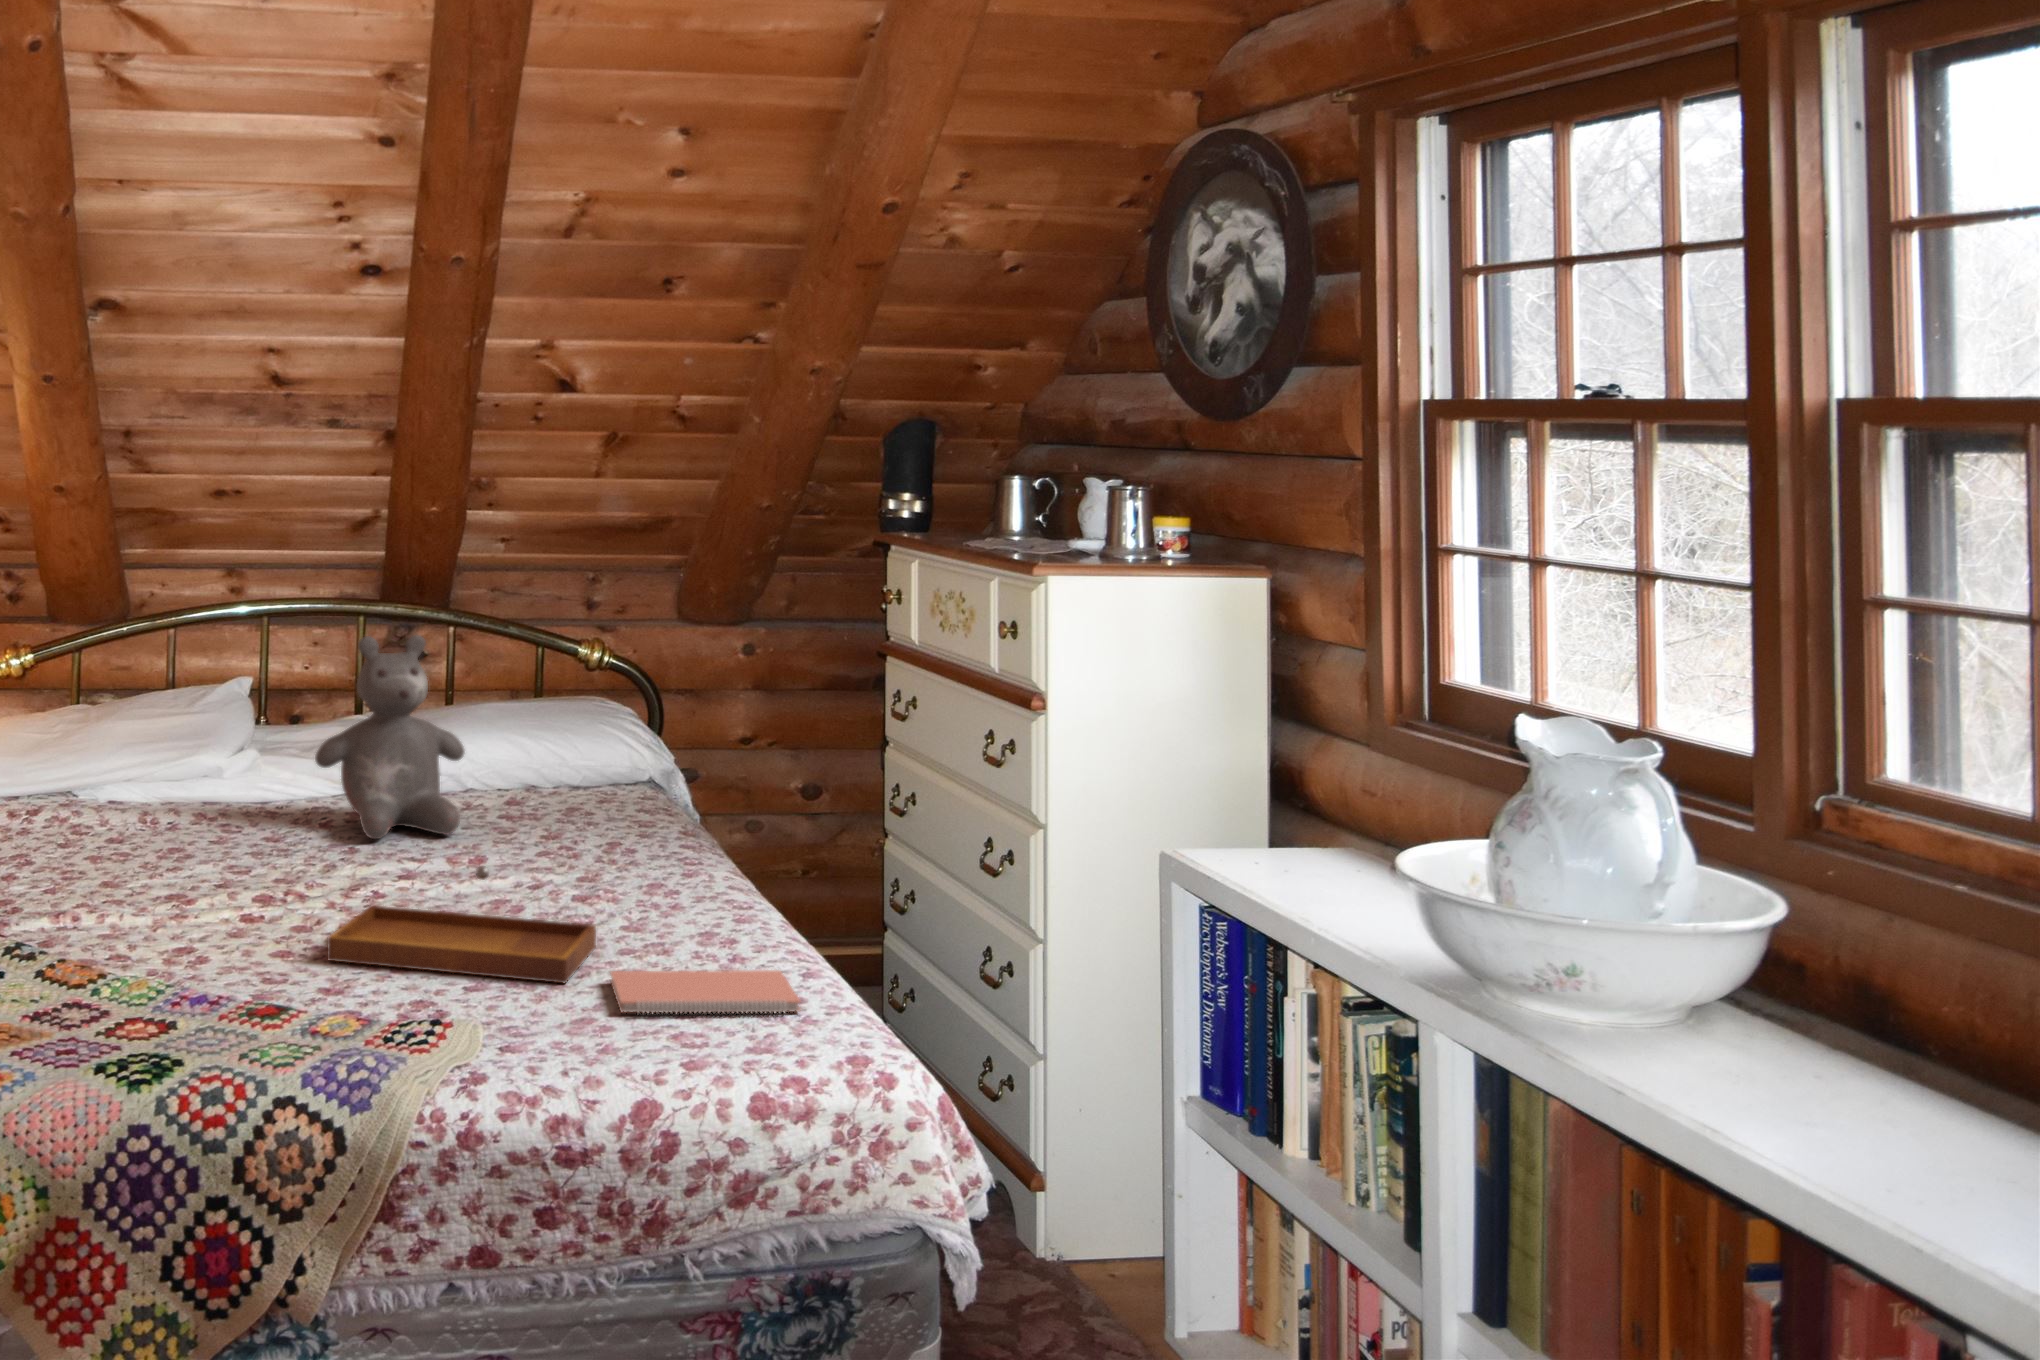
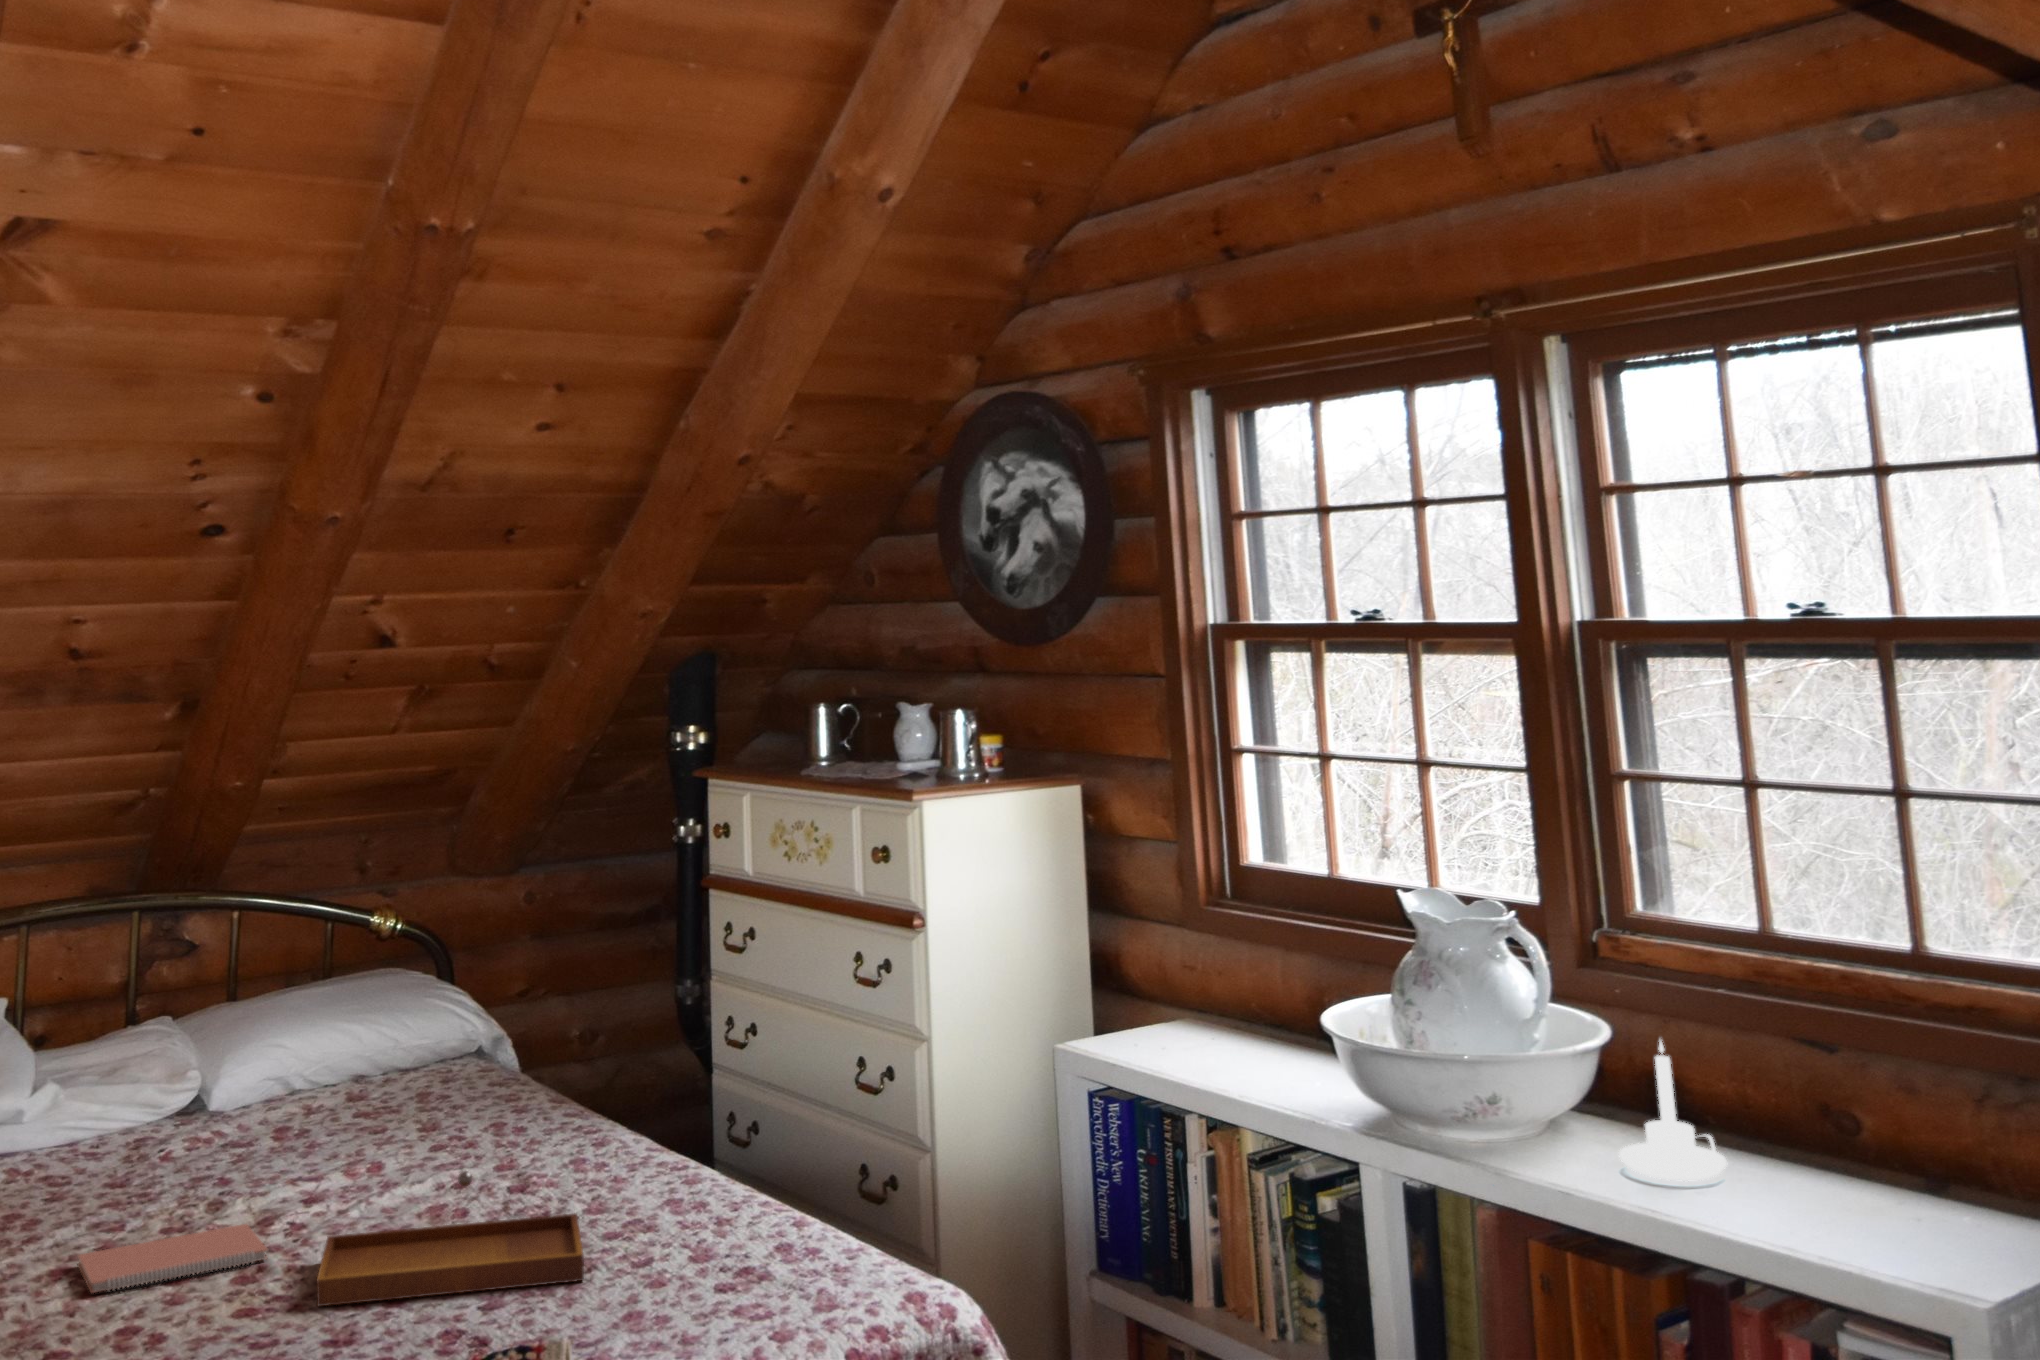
teddy bear: present [315,635,464,839] -> none [158,928,331,1162]
candle holder: none [1708,919,1861,1102] -> present [1619,1041,1727,1181]
notebook: present [610,970,800,1014] -> present [77,1224,267,1293]

